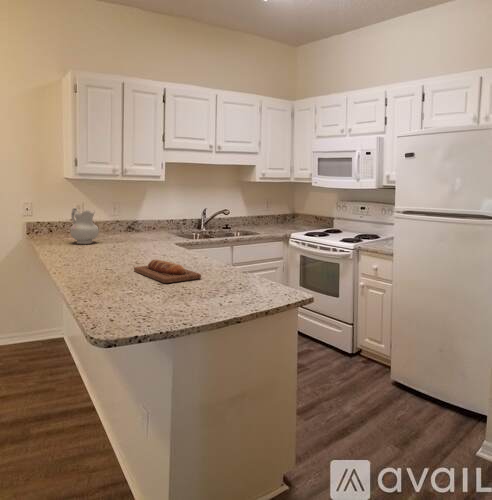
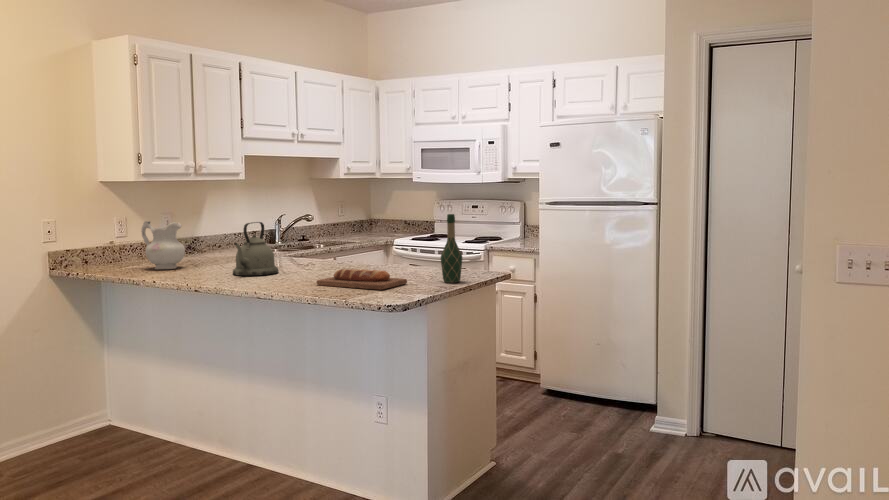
kettle: none [99,214,143,256] -> present [233,222,279,276]
wine bottle: none [233,218,253,282] -> present [441,214,462,283]

